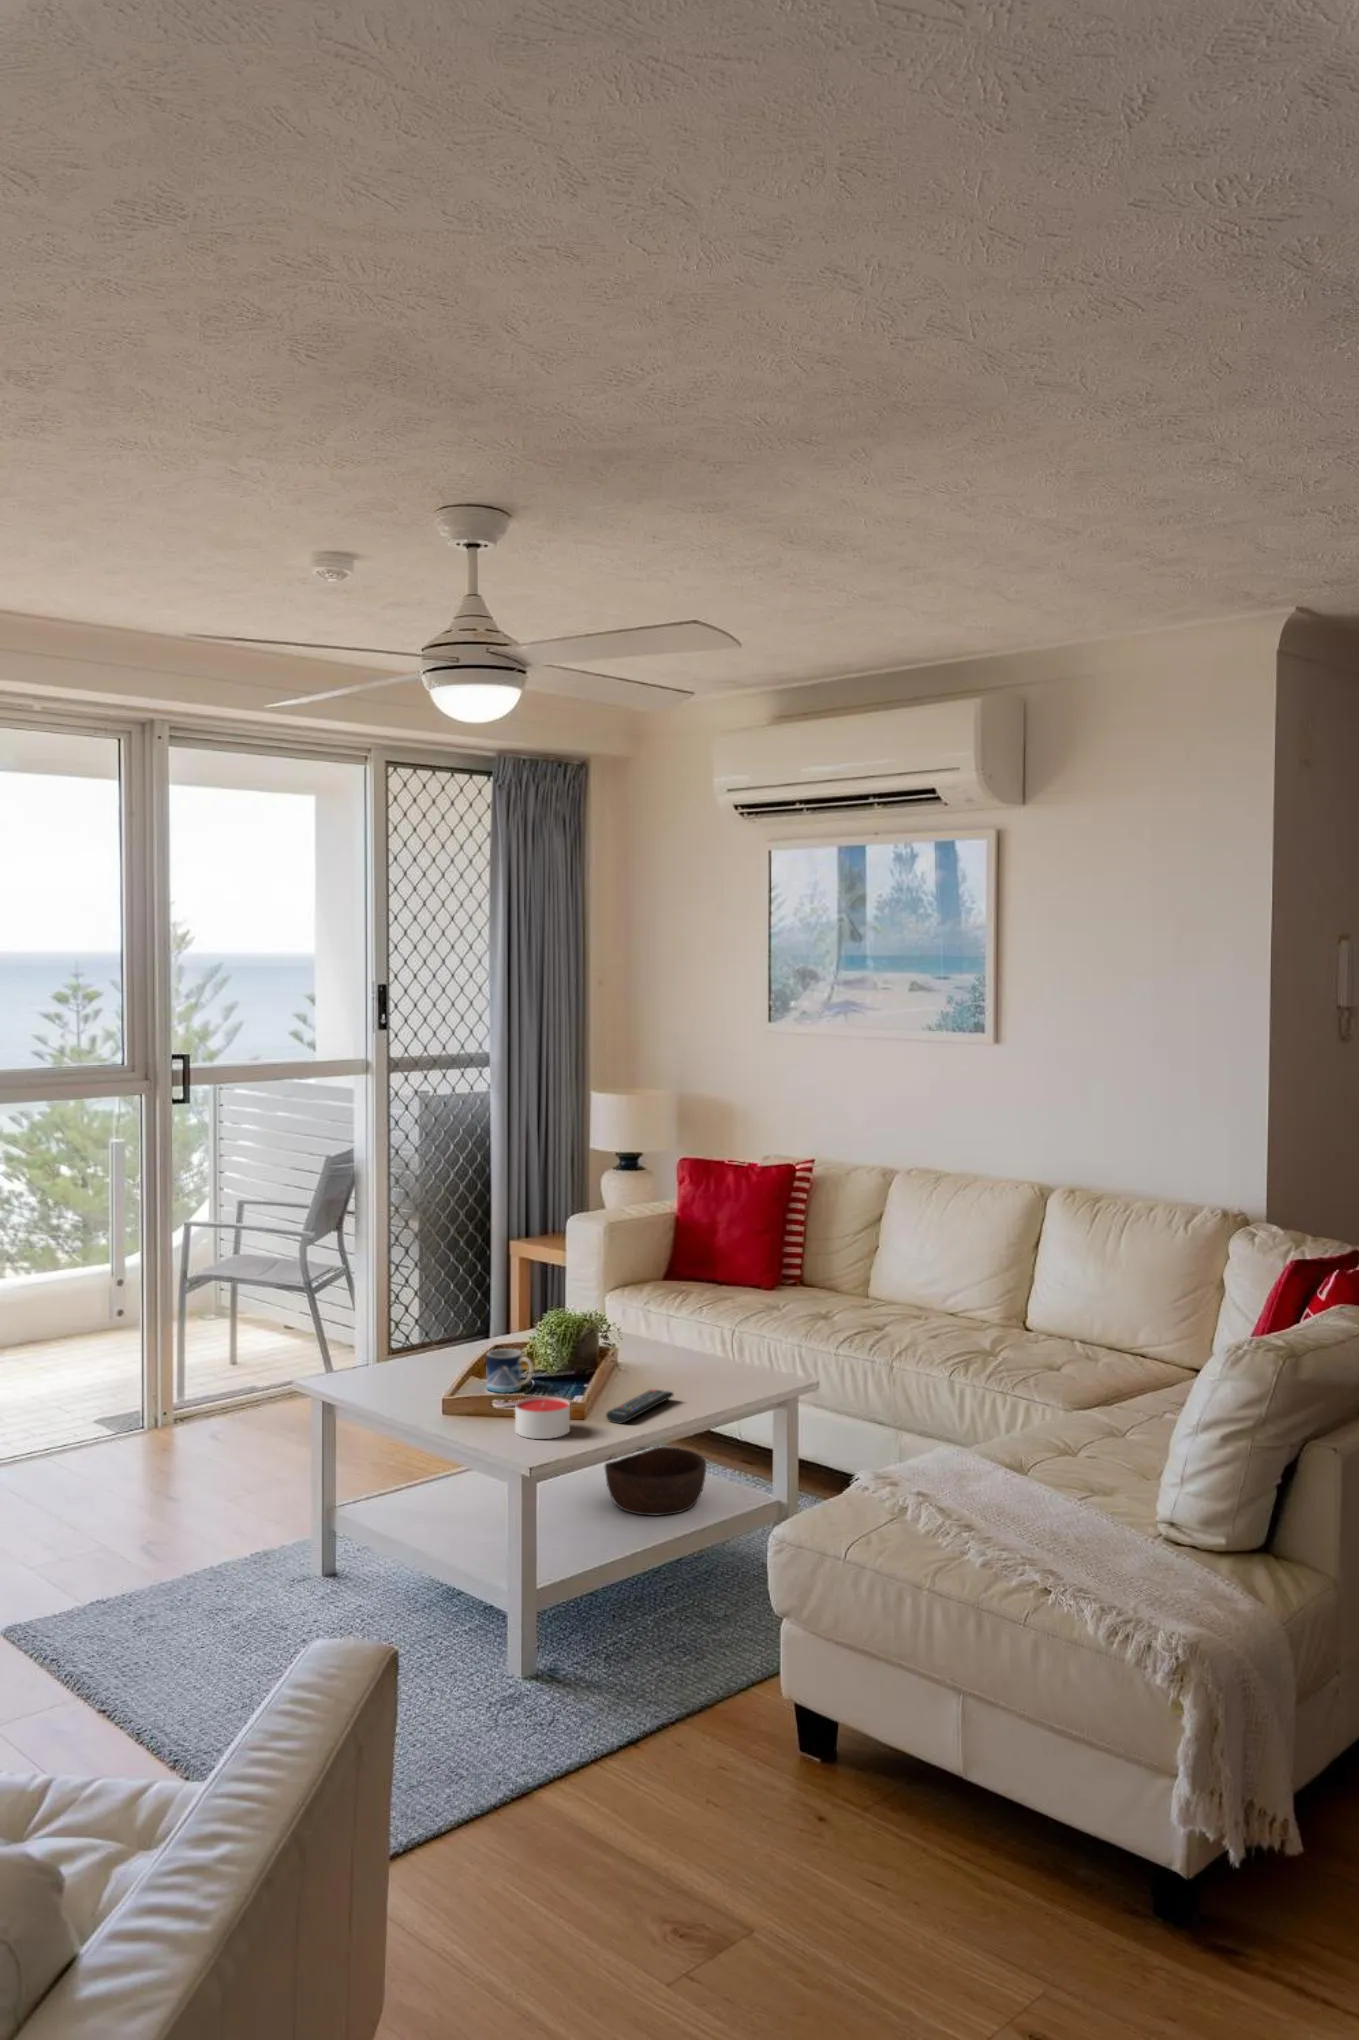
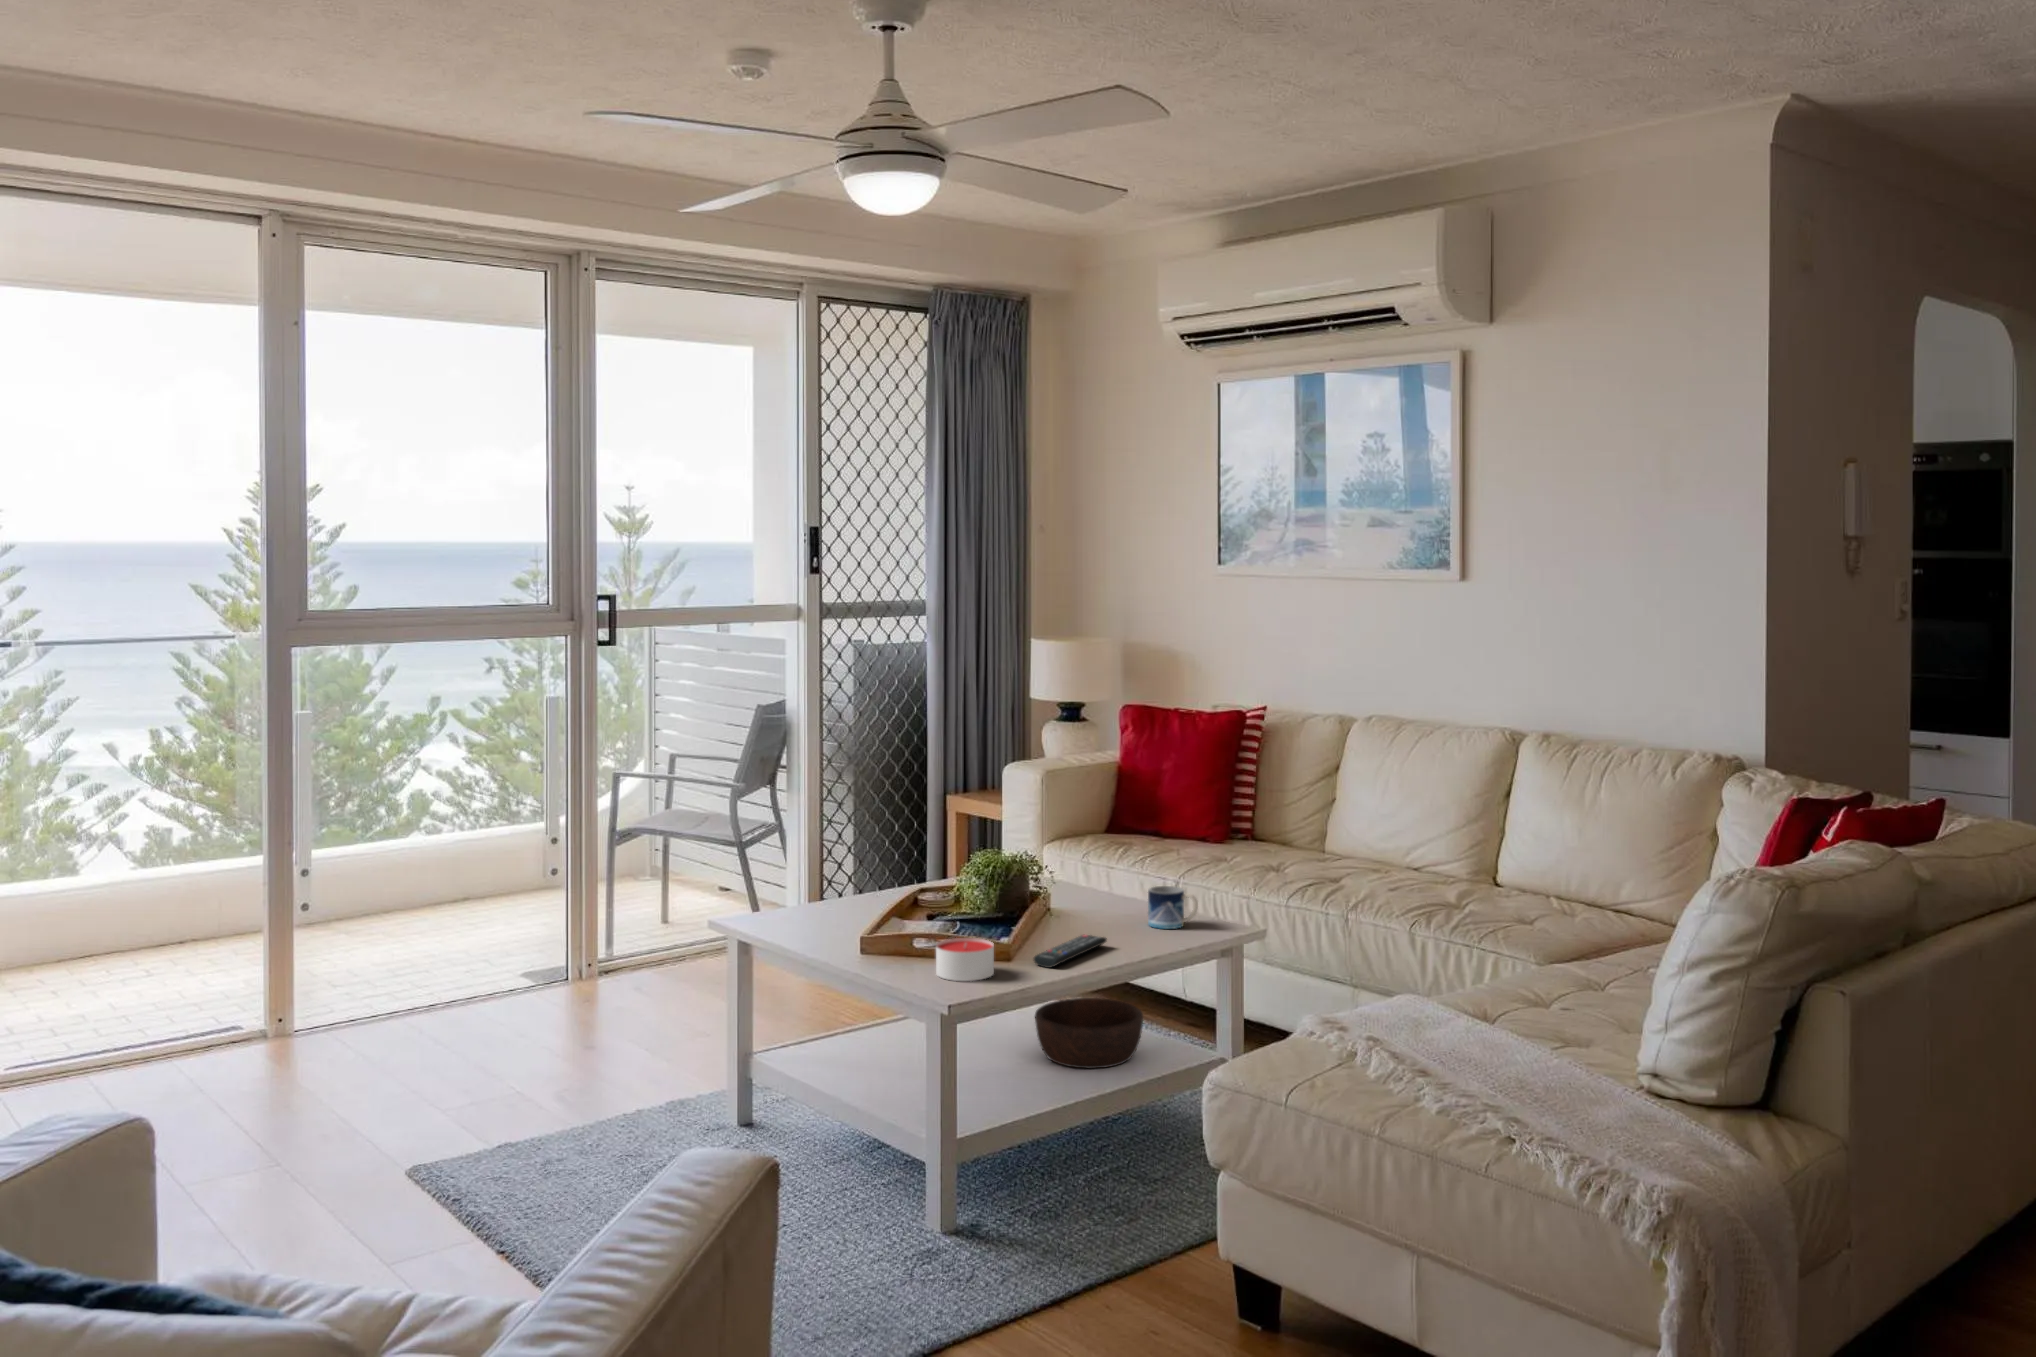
mug: present [486,1349,534,1393] -> present [1148,886,1198,929]

